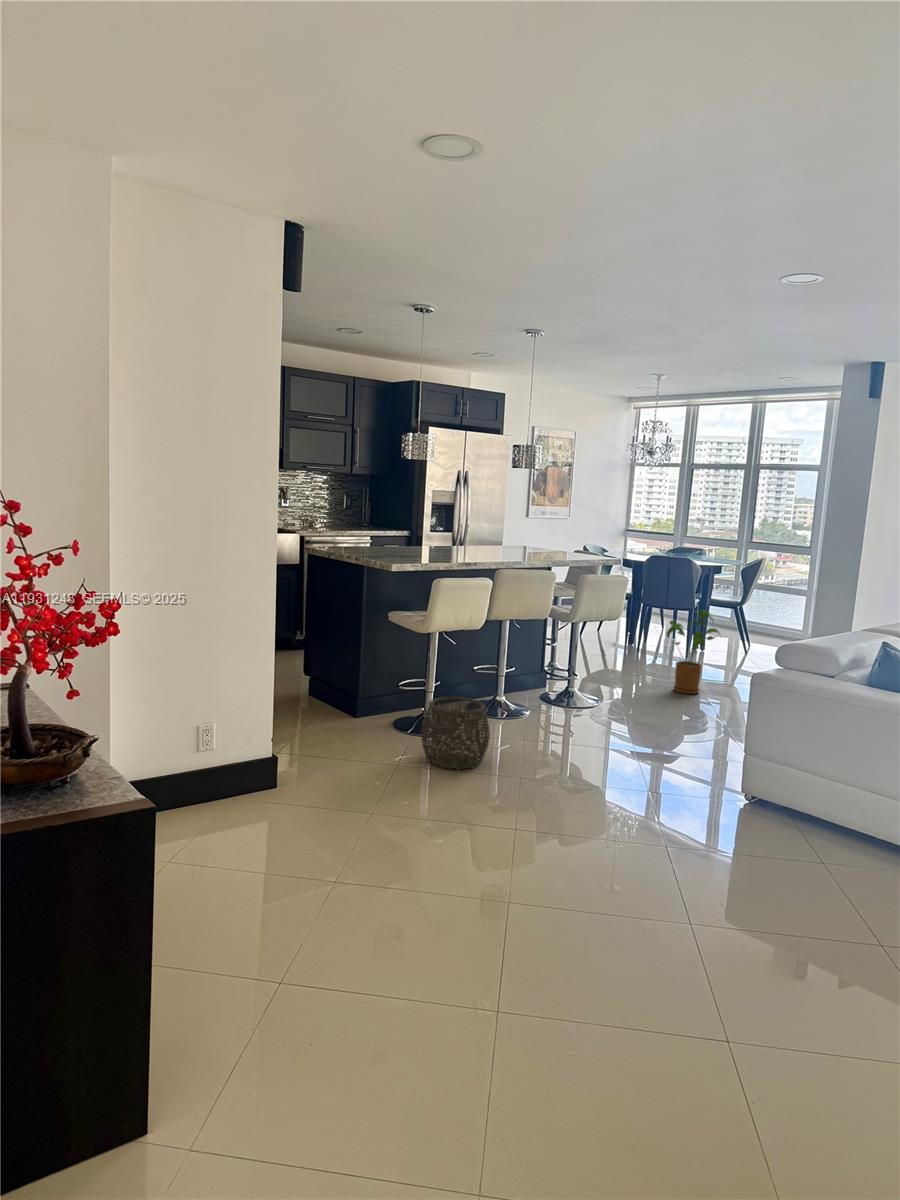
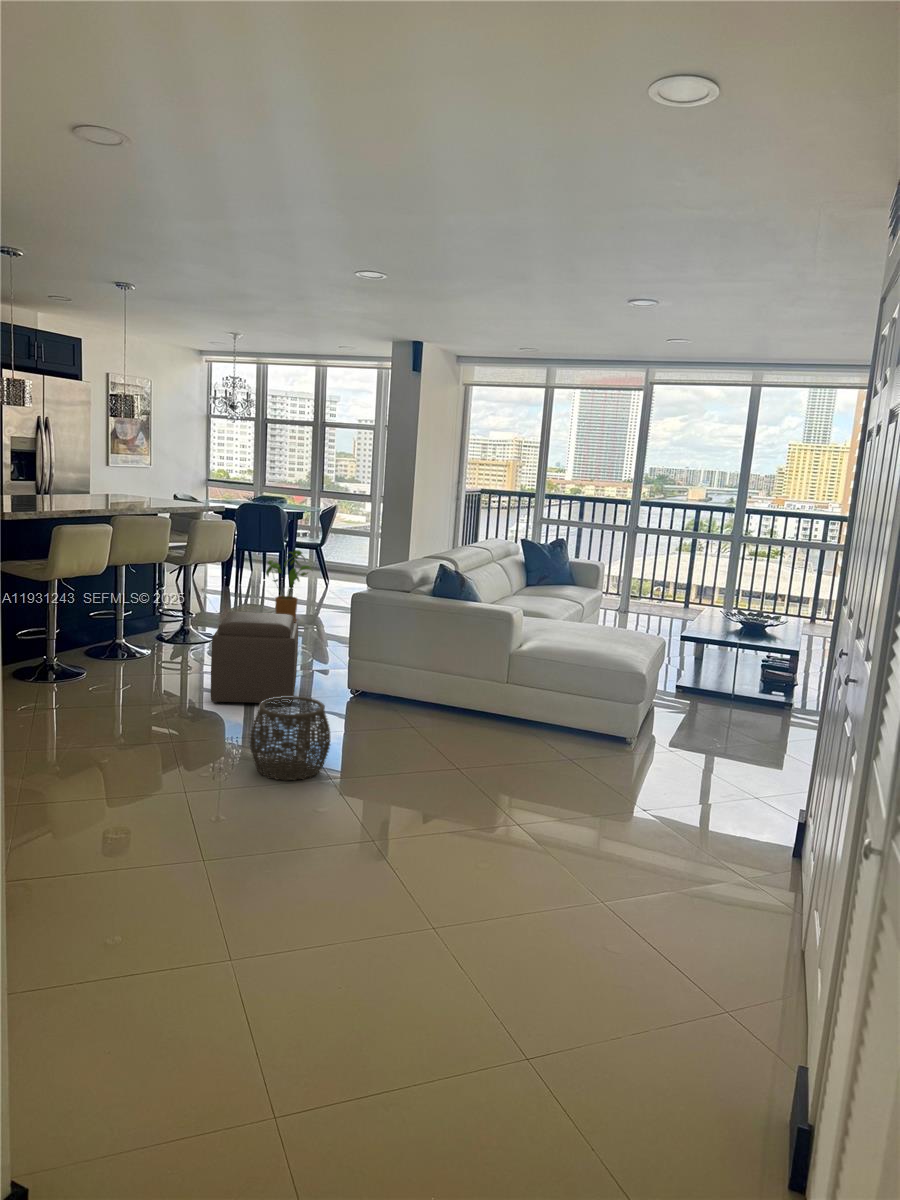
ottoman: none [575,682,686,802] -> present [211,612,298,706]
woven basket: present [421,697,490,769] -> present [250,696,331,780]

